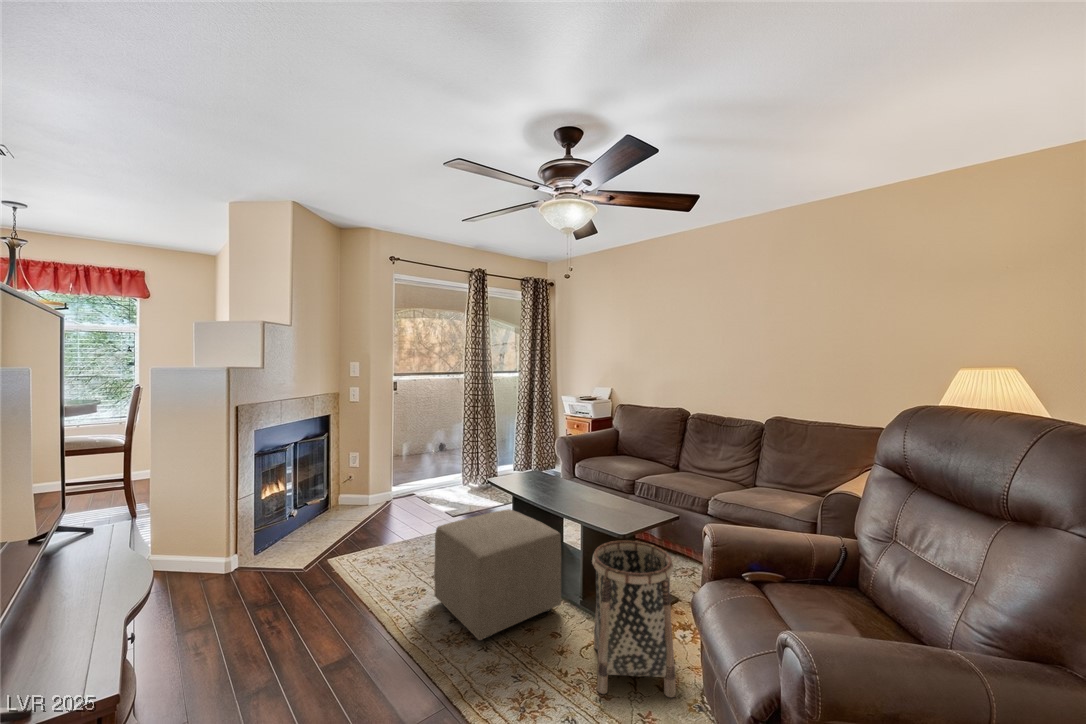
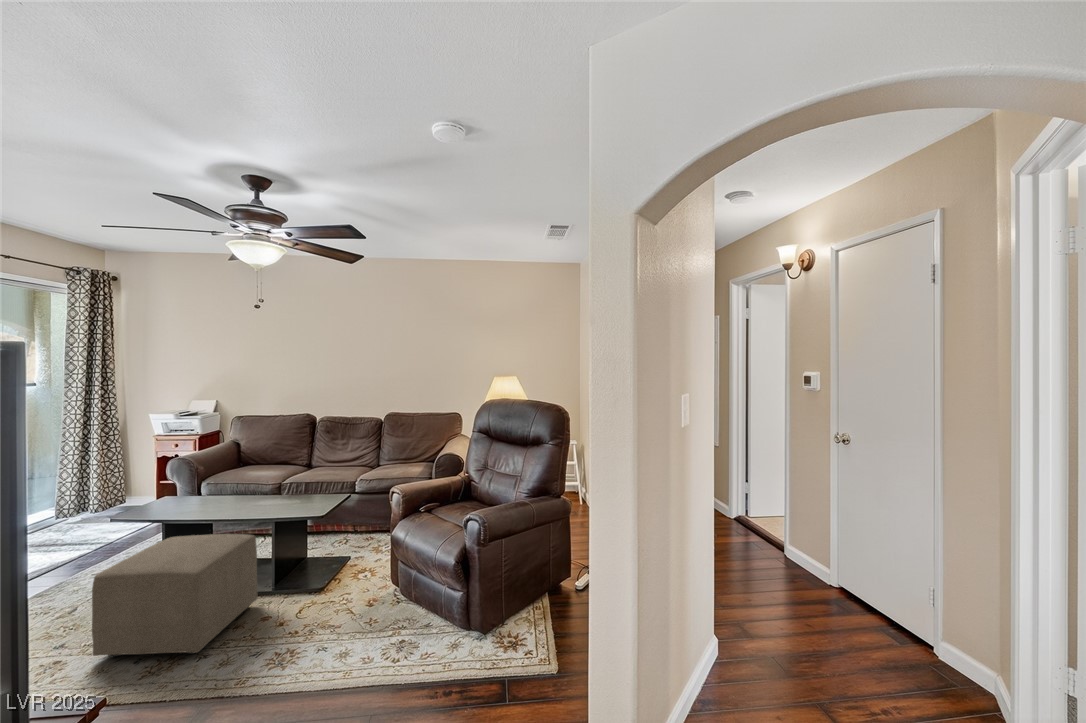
basket: present [592,540,676,697] -> none [306,514,381,627]

